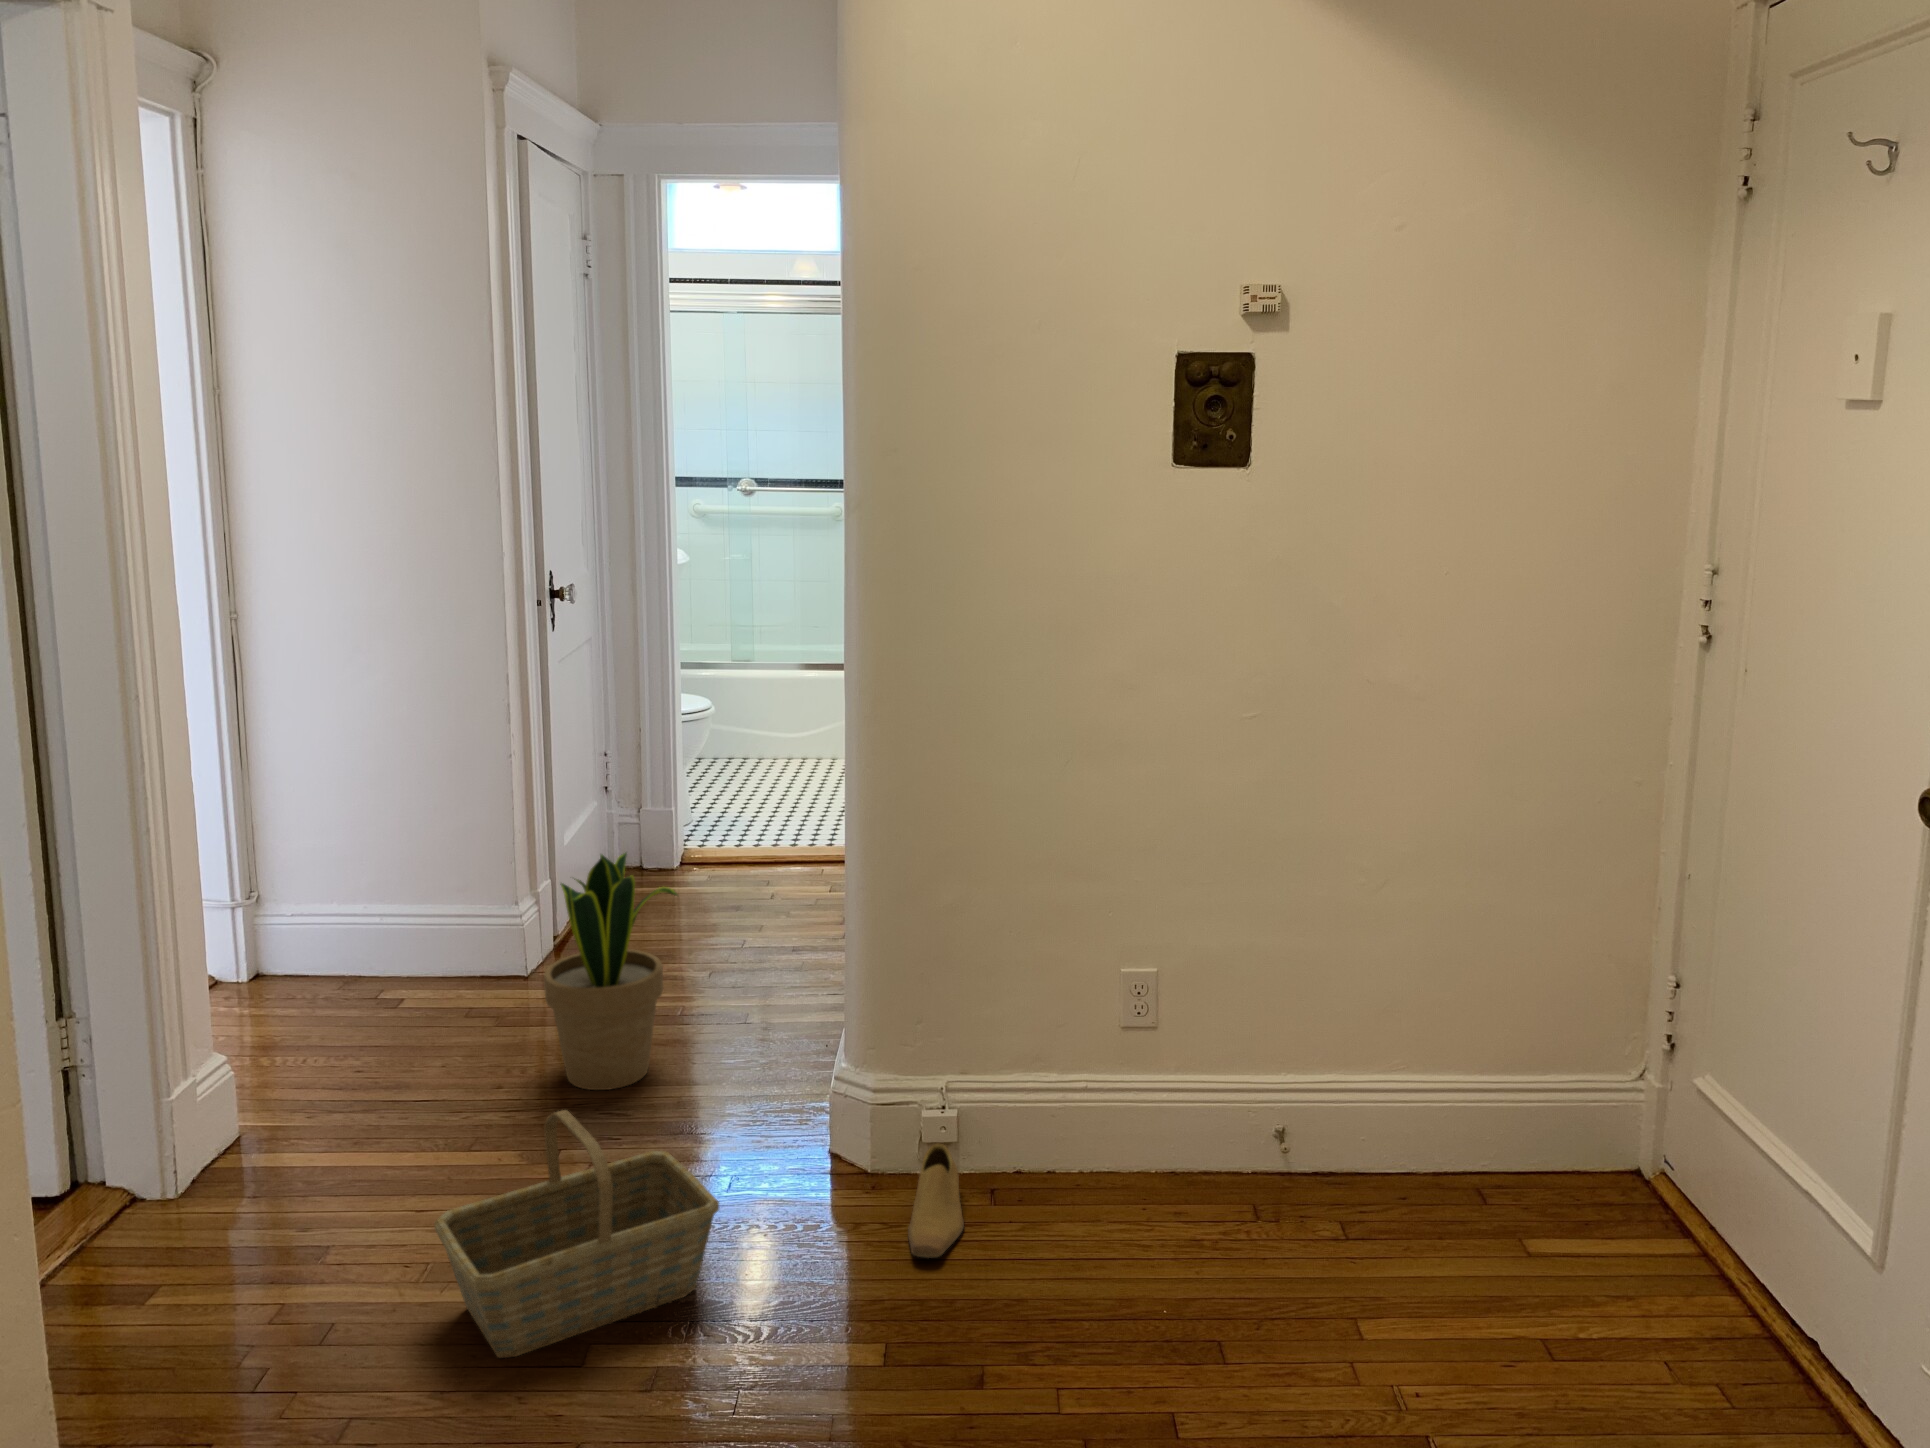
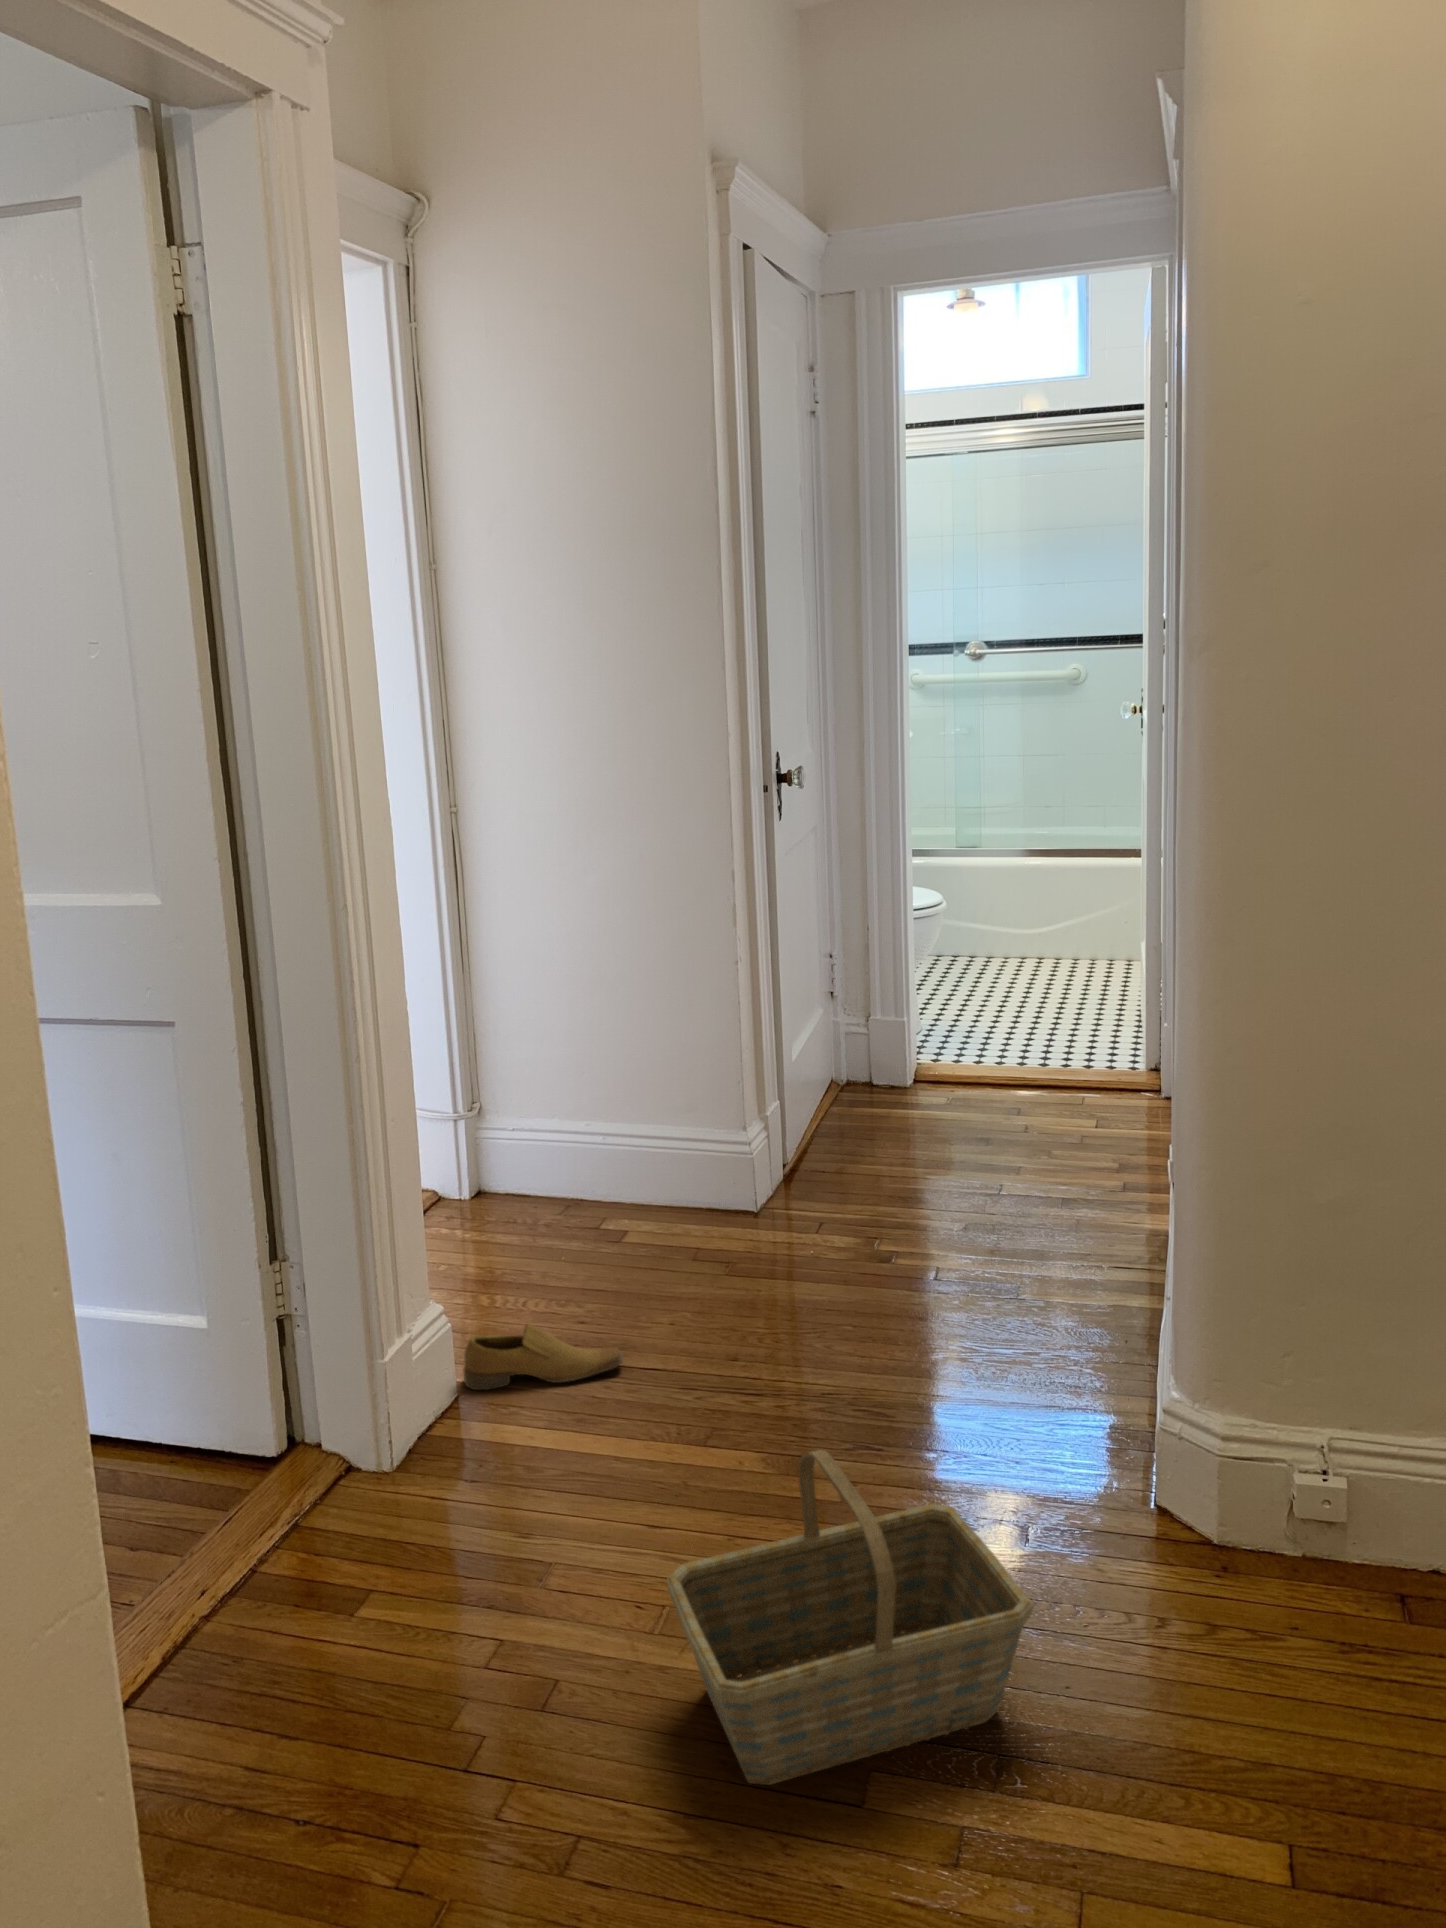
potted plant: present [544,853,677,1090] -> none [781,1086,941,1376]
shoe: present [908,1144,964,1257] -> present [463,1323,623,1390]

